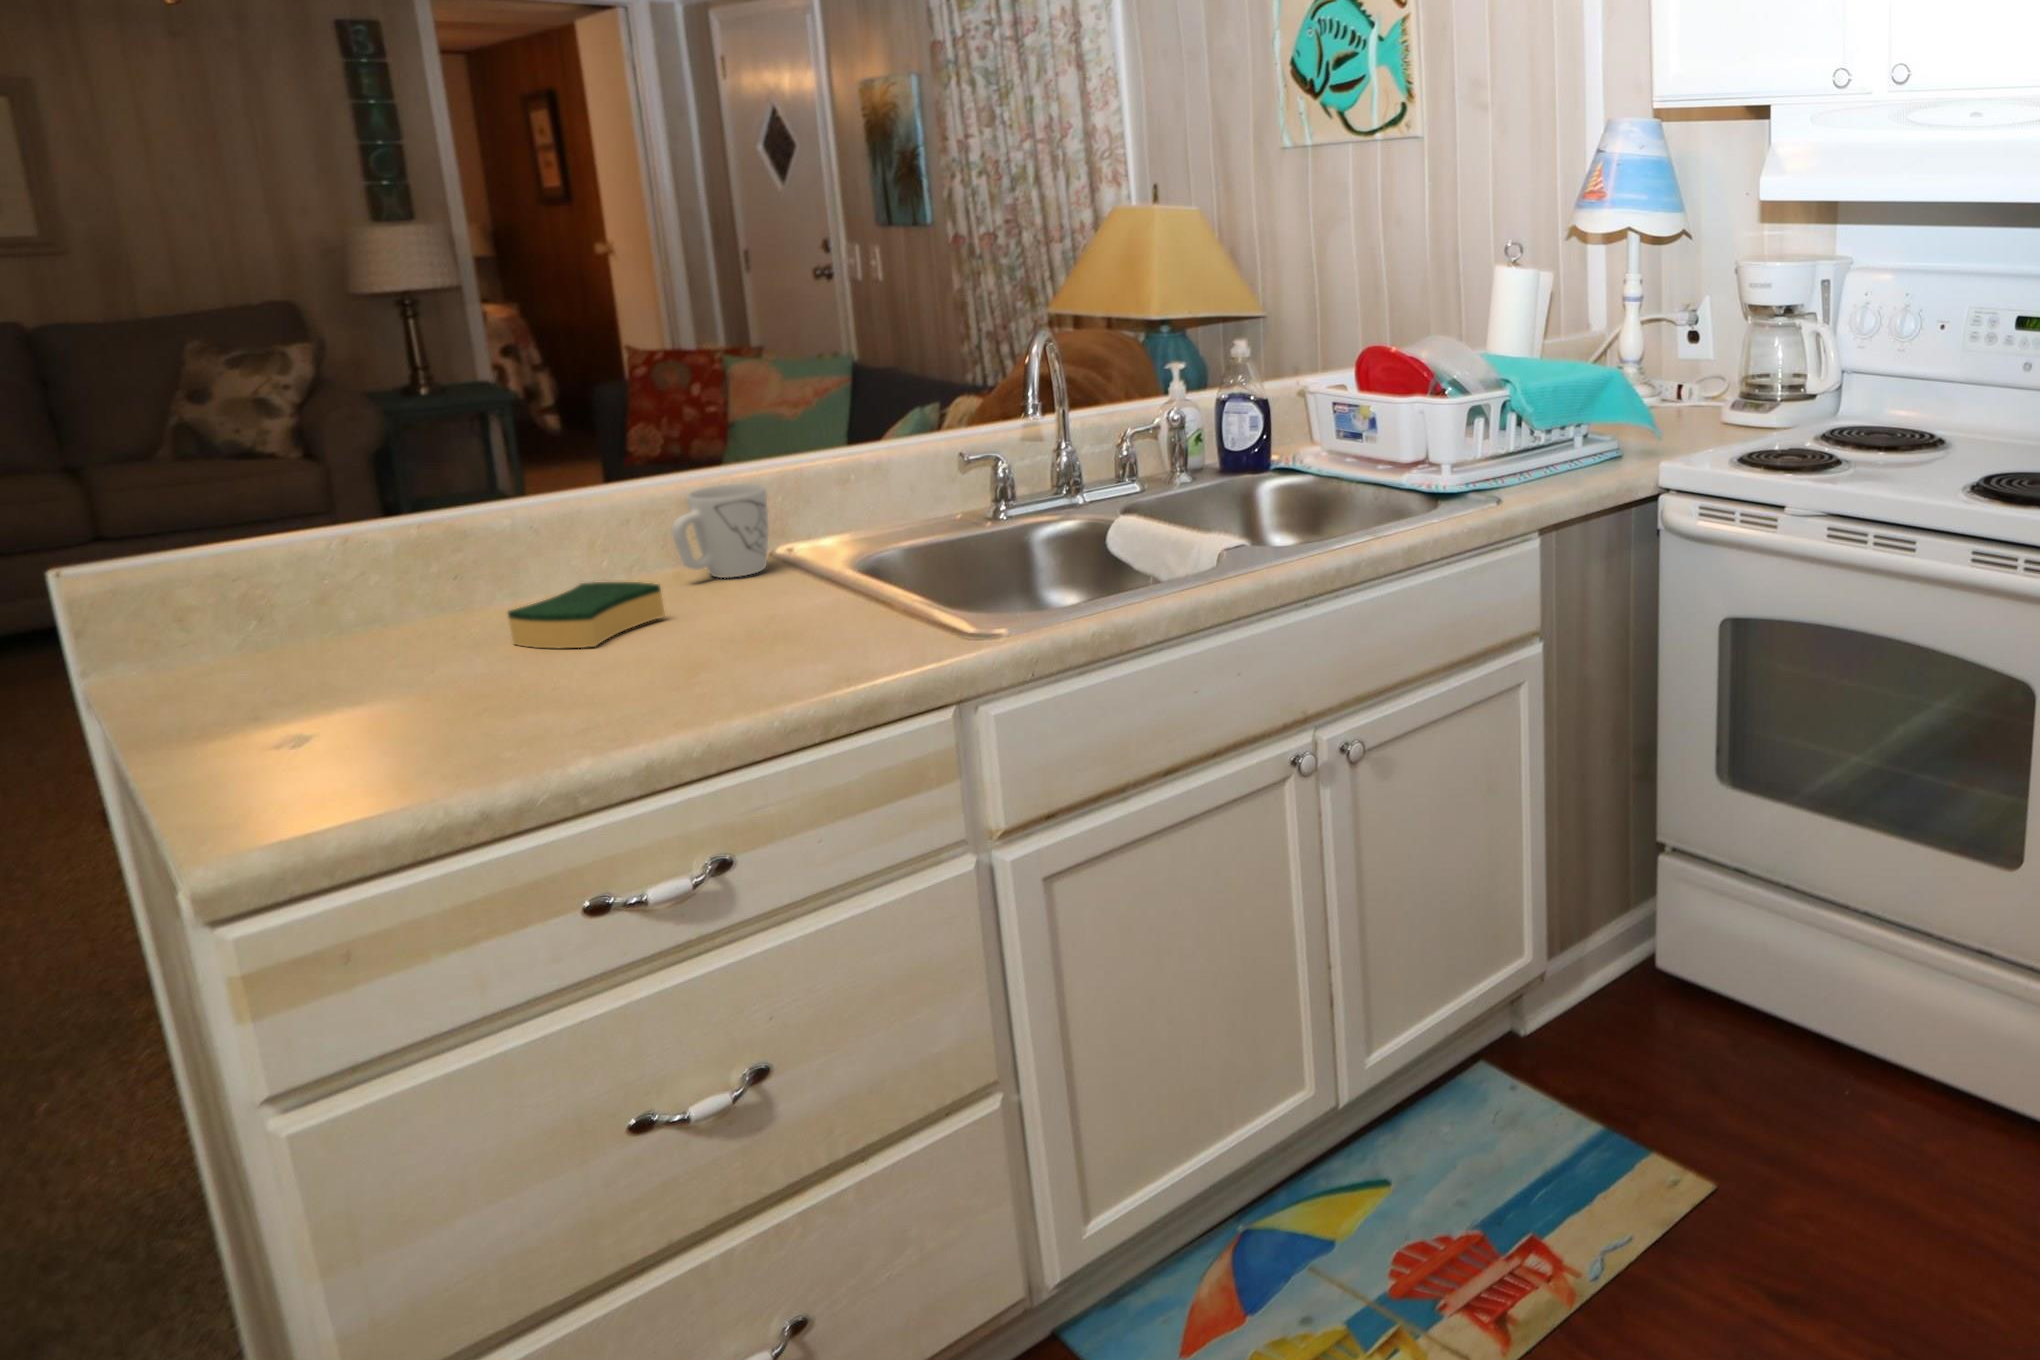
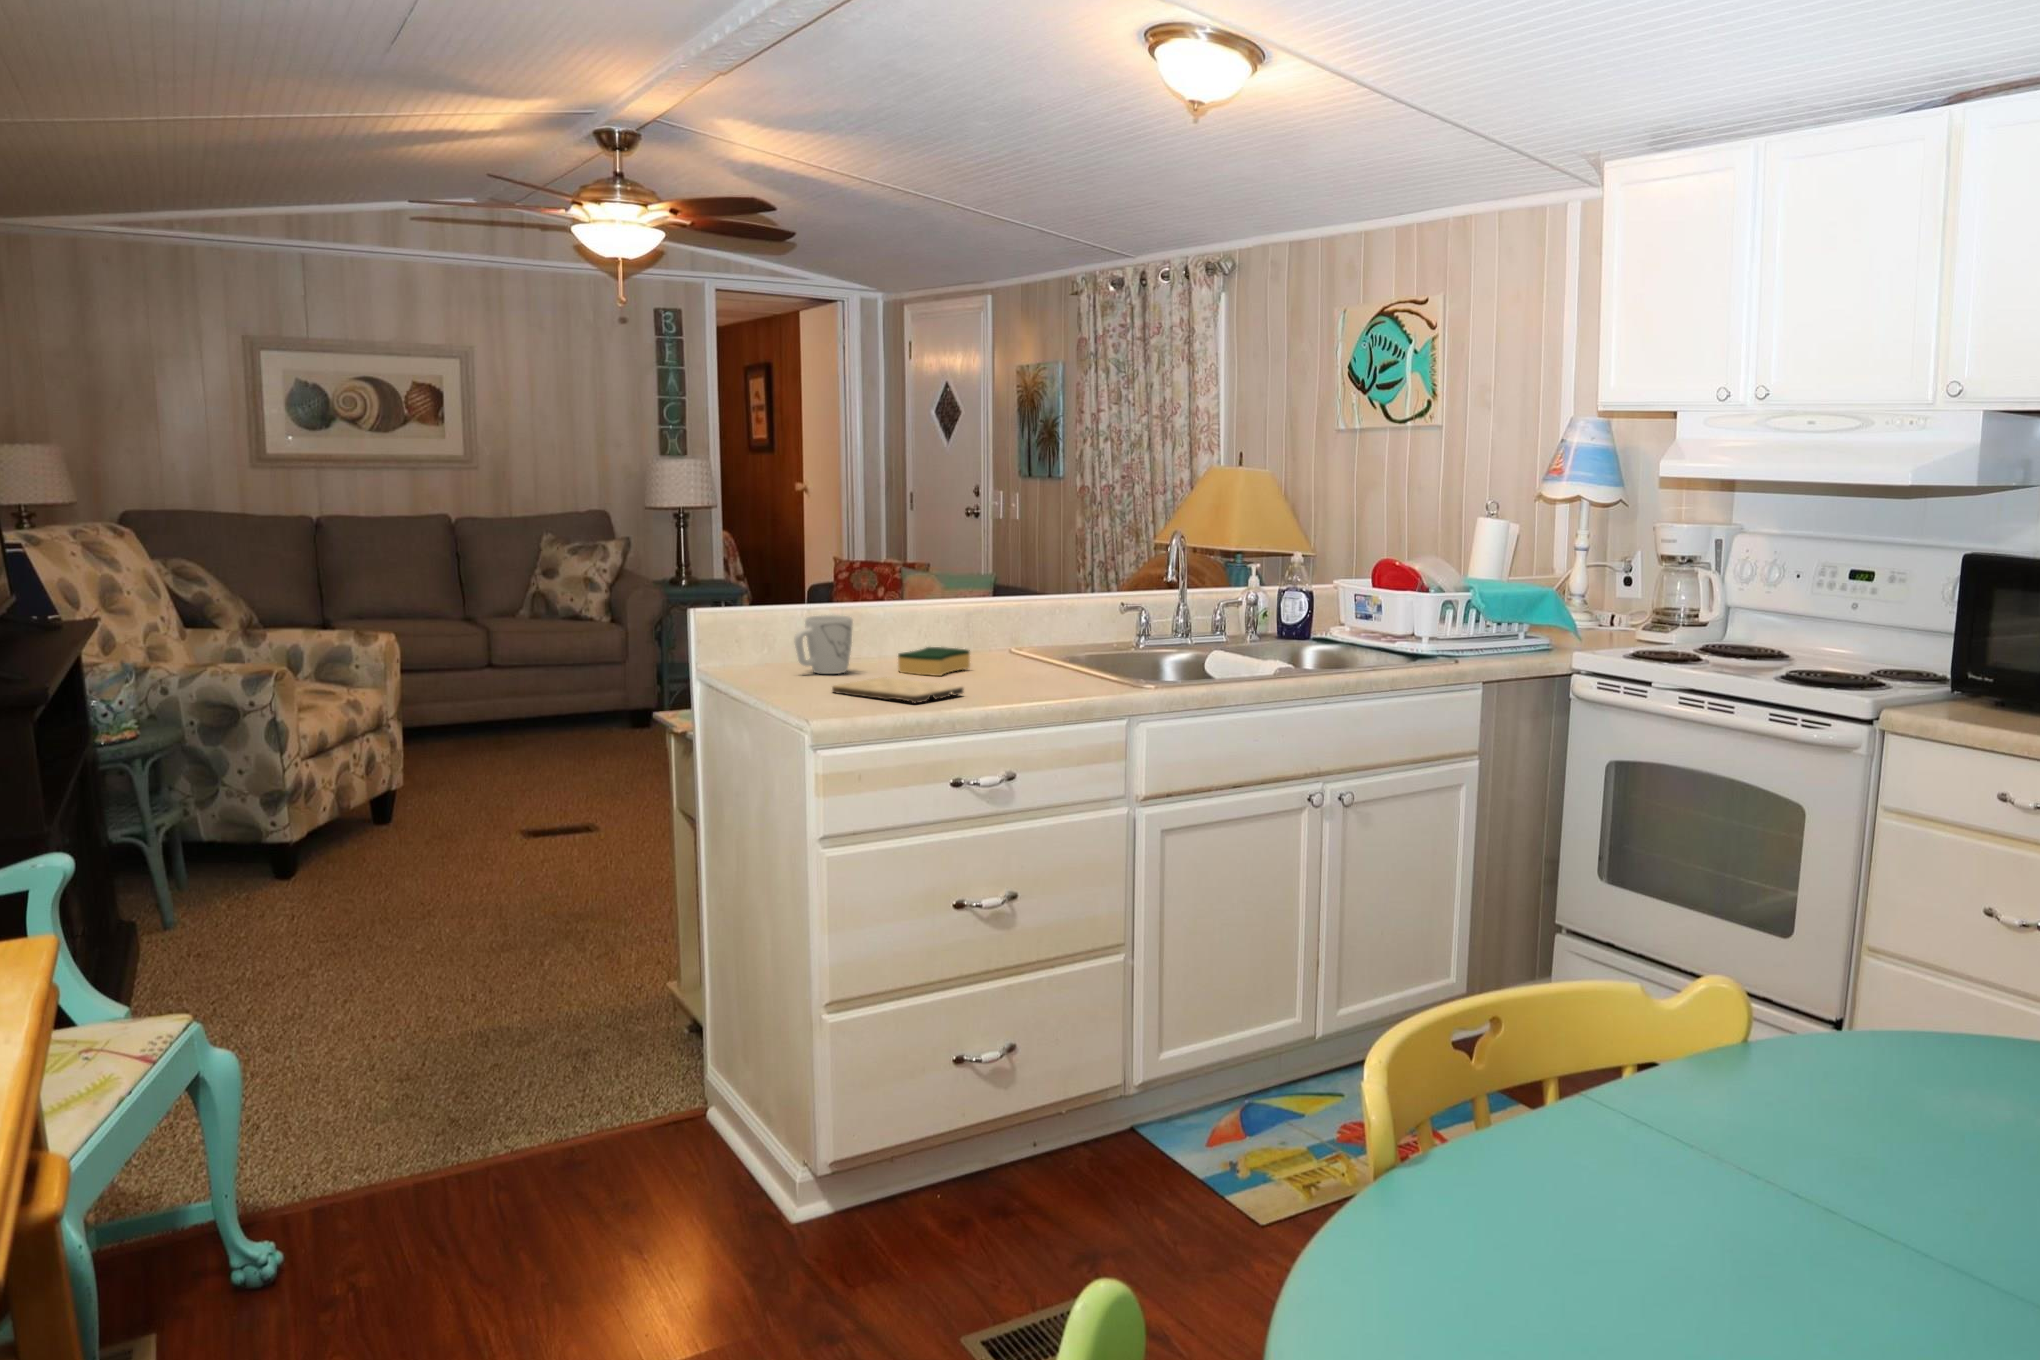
mug: present [672,483,768,578] -> present [794,615,853,674]
cutting board: none [305,682,605,764] -> present [832,677,964,703]

